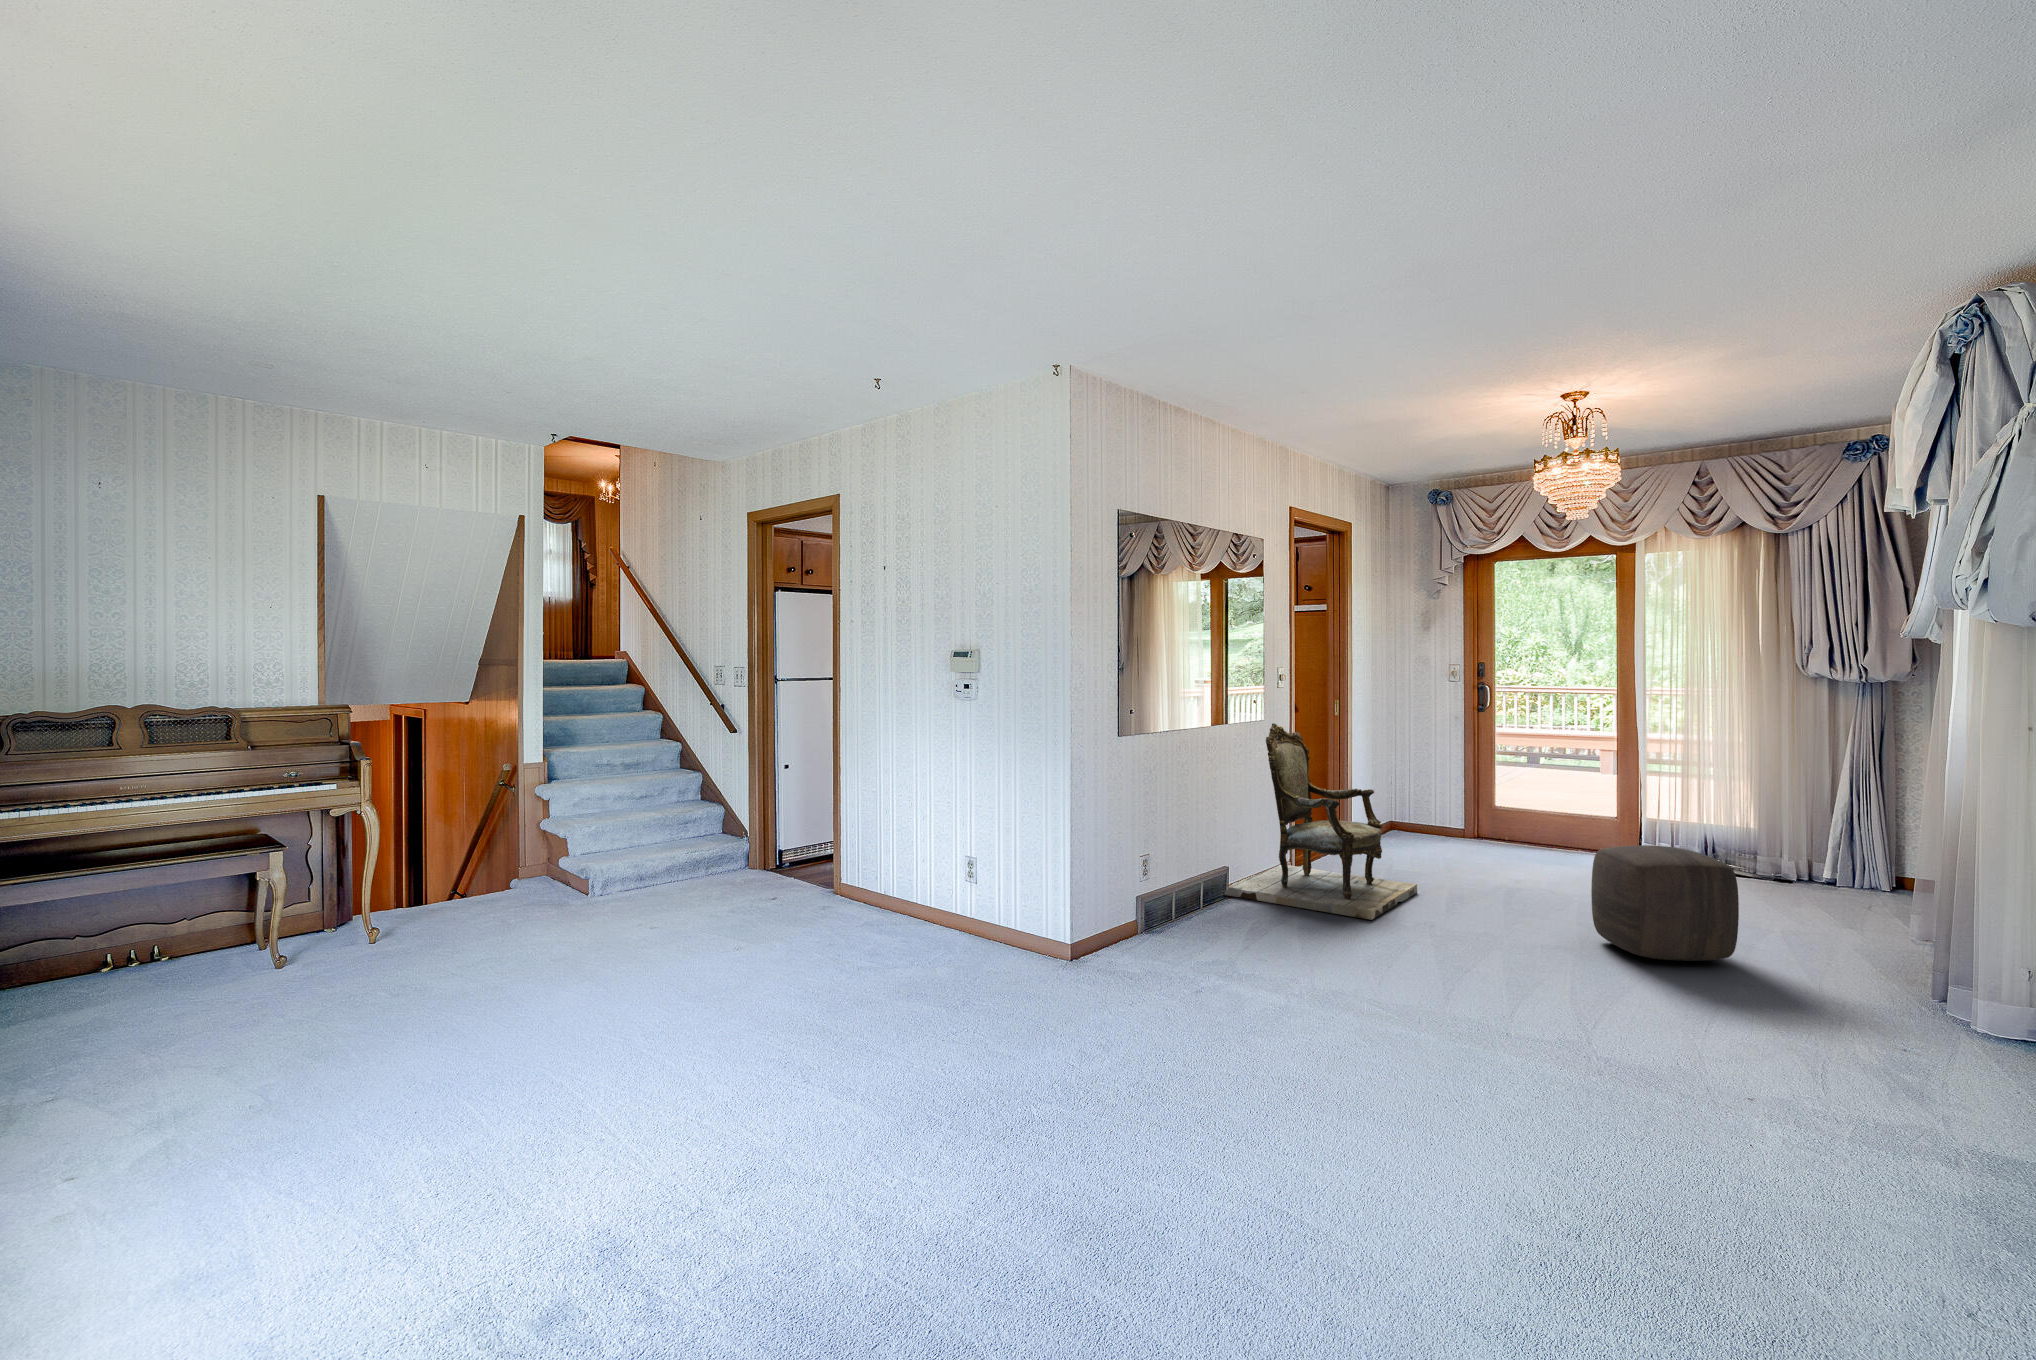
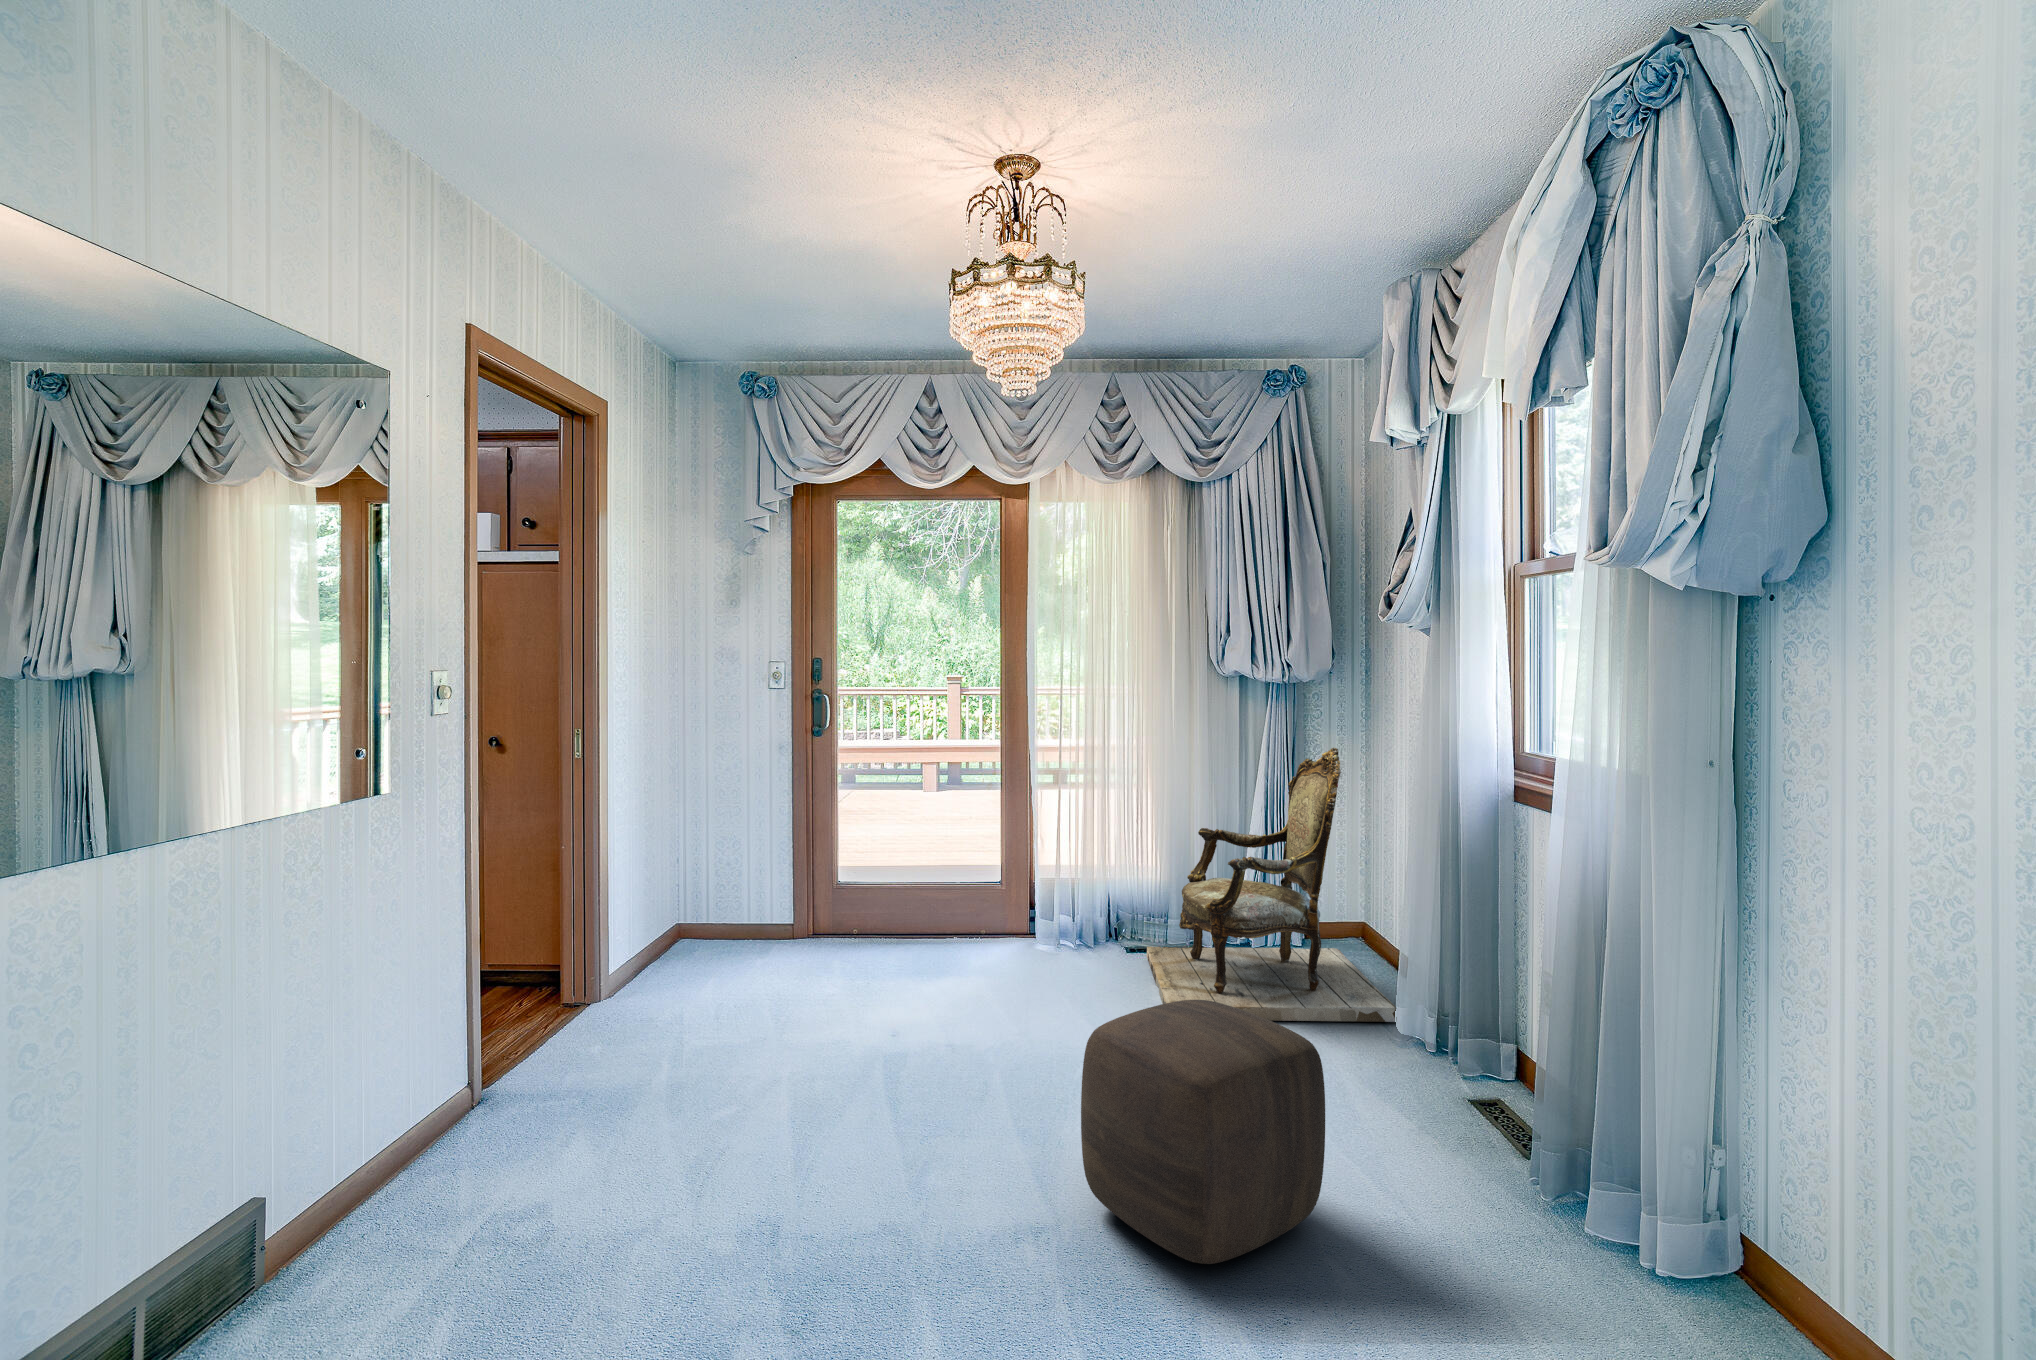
armchair: present [1225,723,1417,920] -> present [1147,747,1397,1022]

